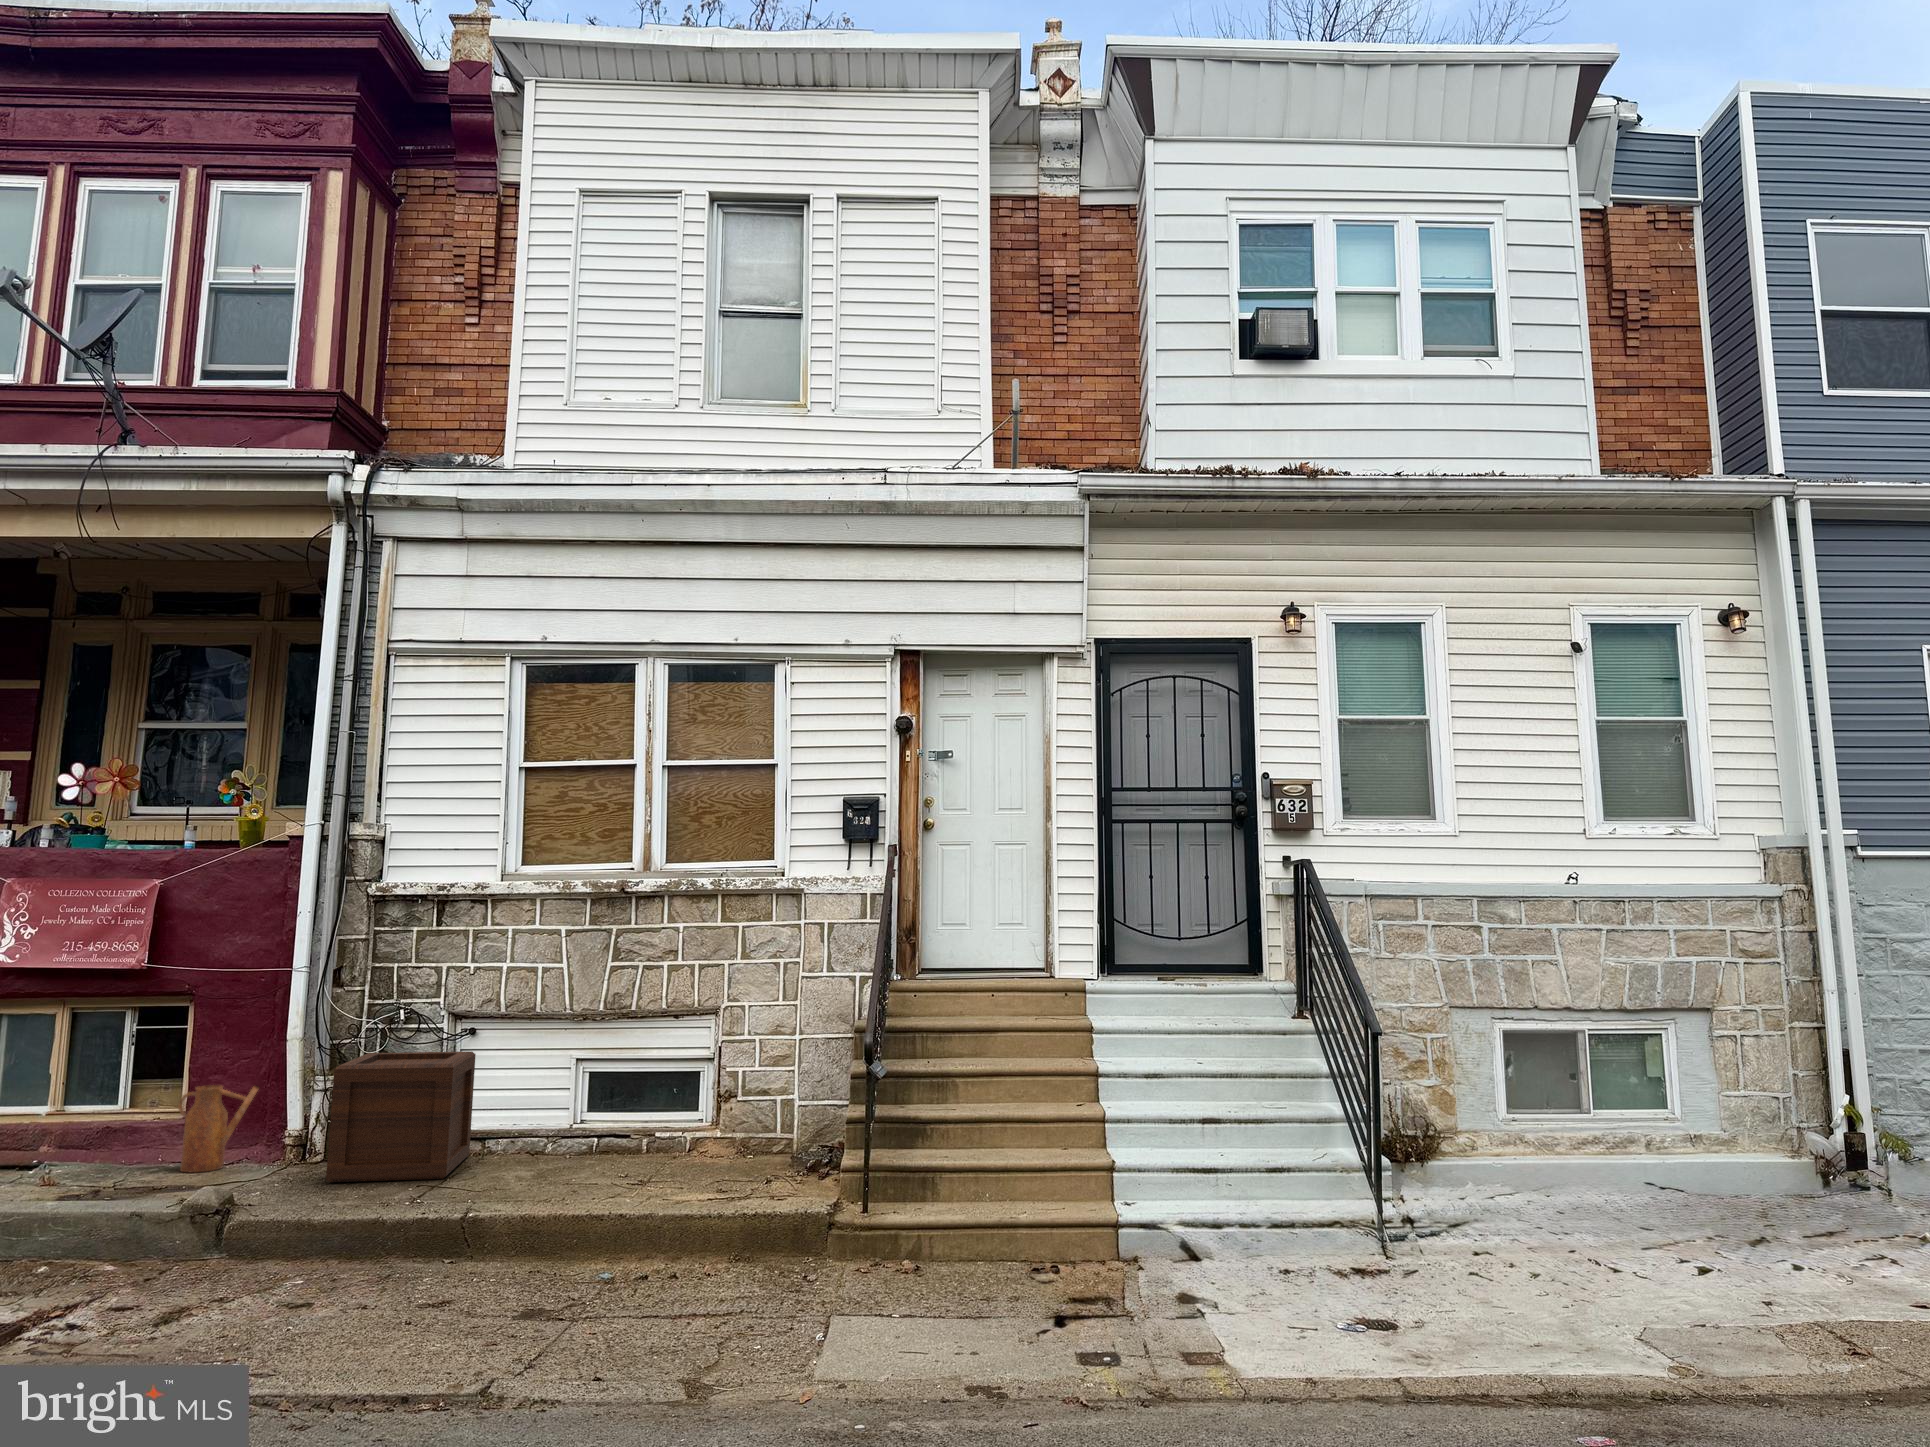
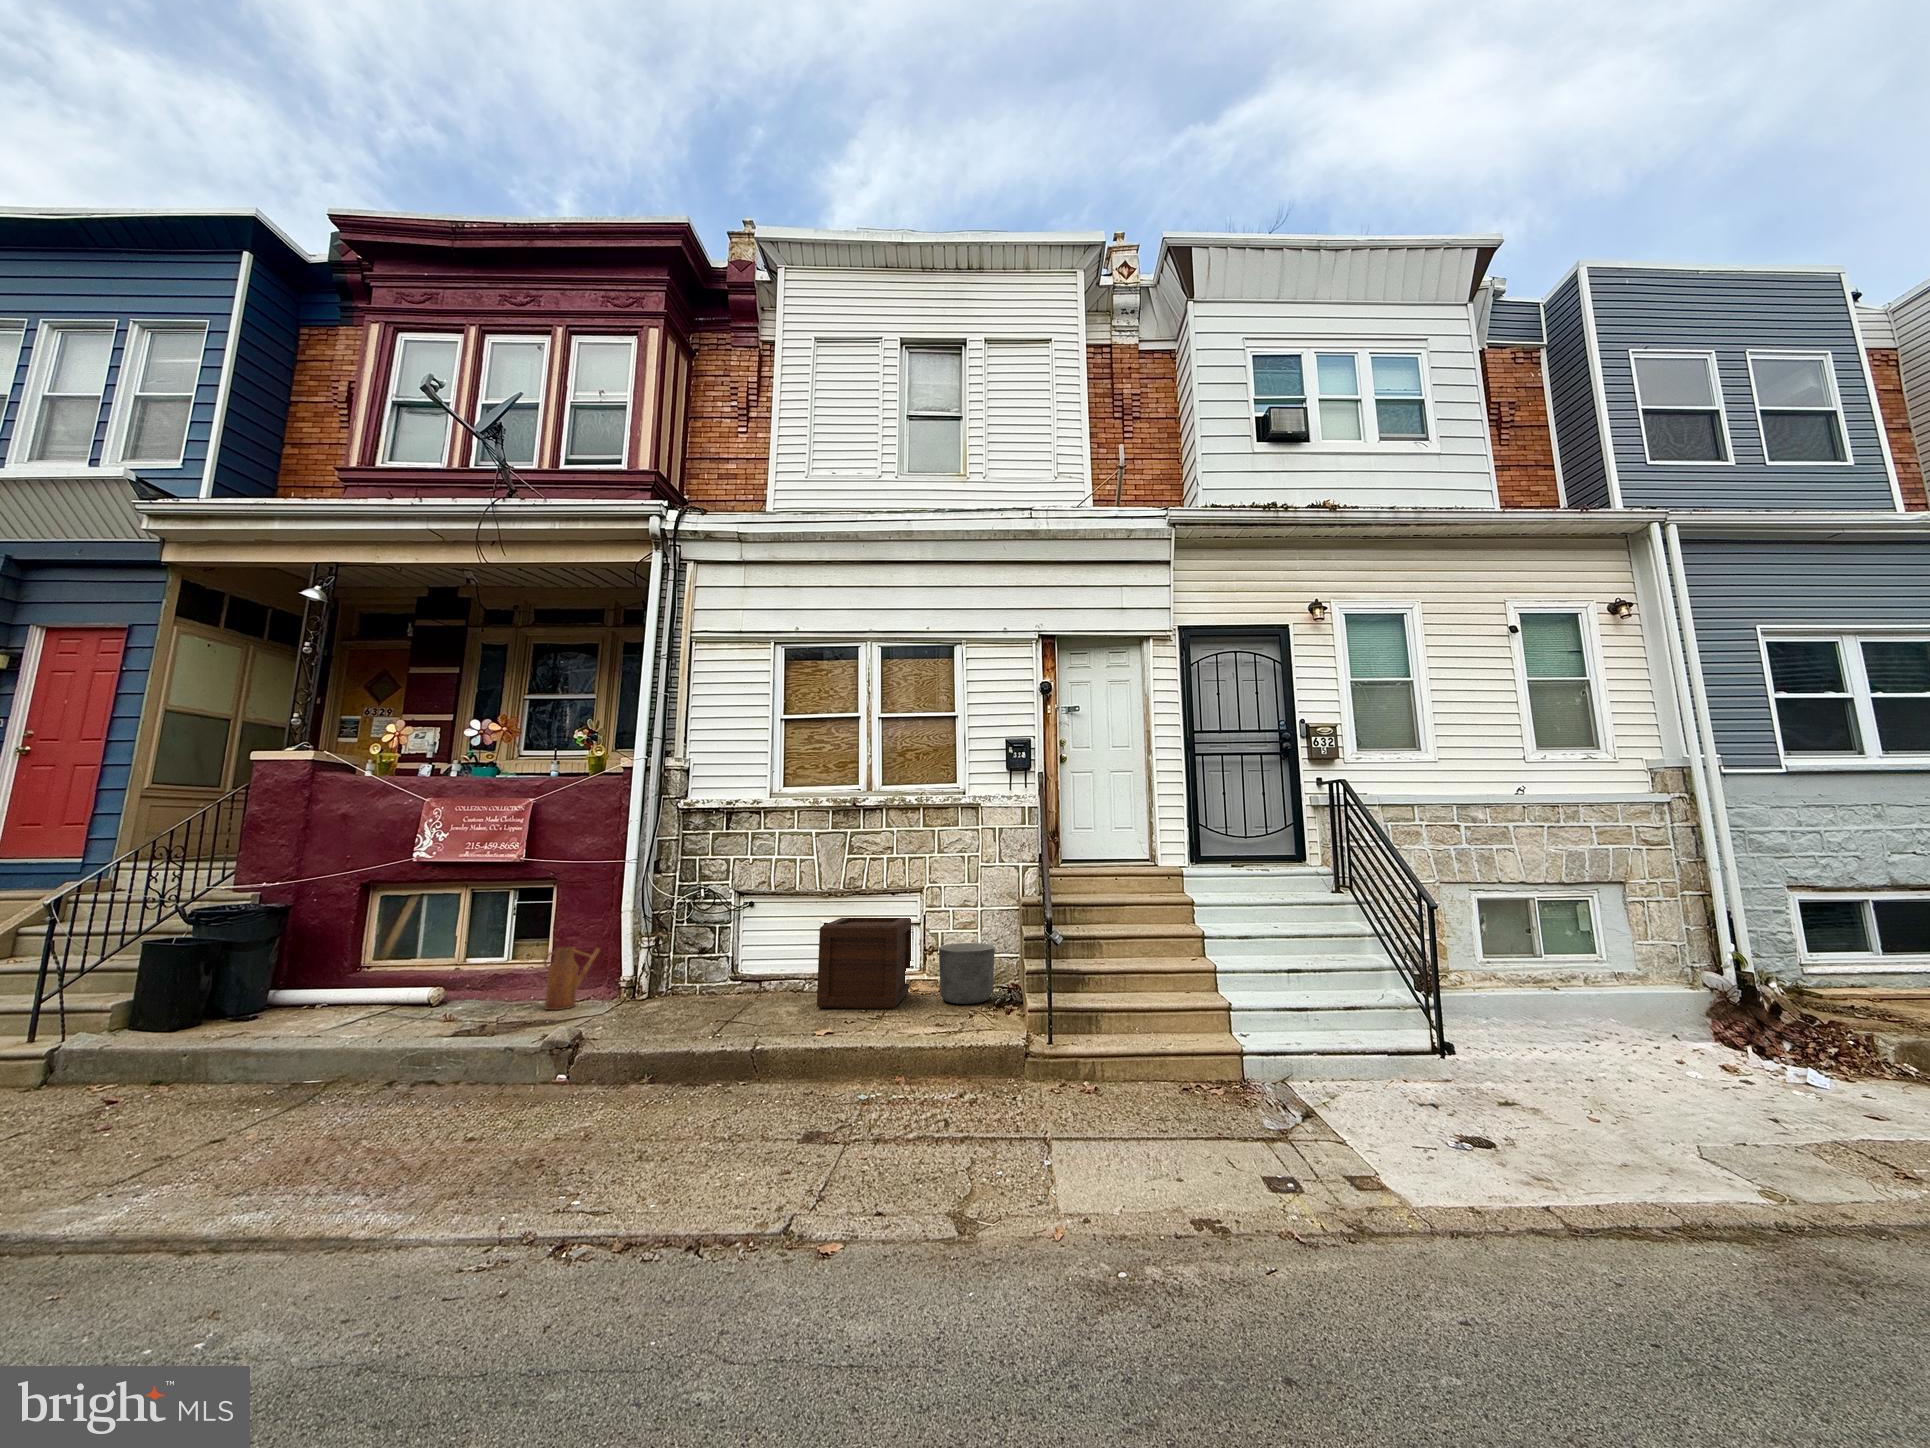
wooden crate: present [326,1051,476,1182] -> present [817,918,913,1009]
planter: none [735,1085,813,1169] -> present [939,943,995,1004]

